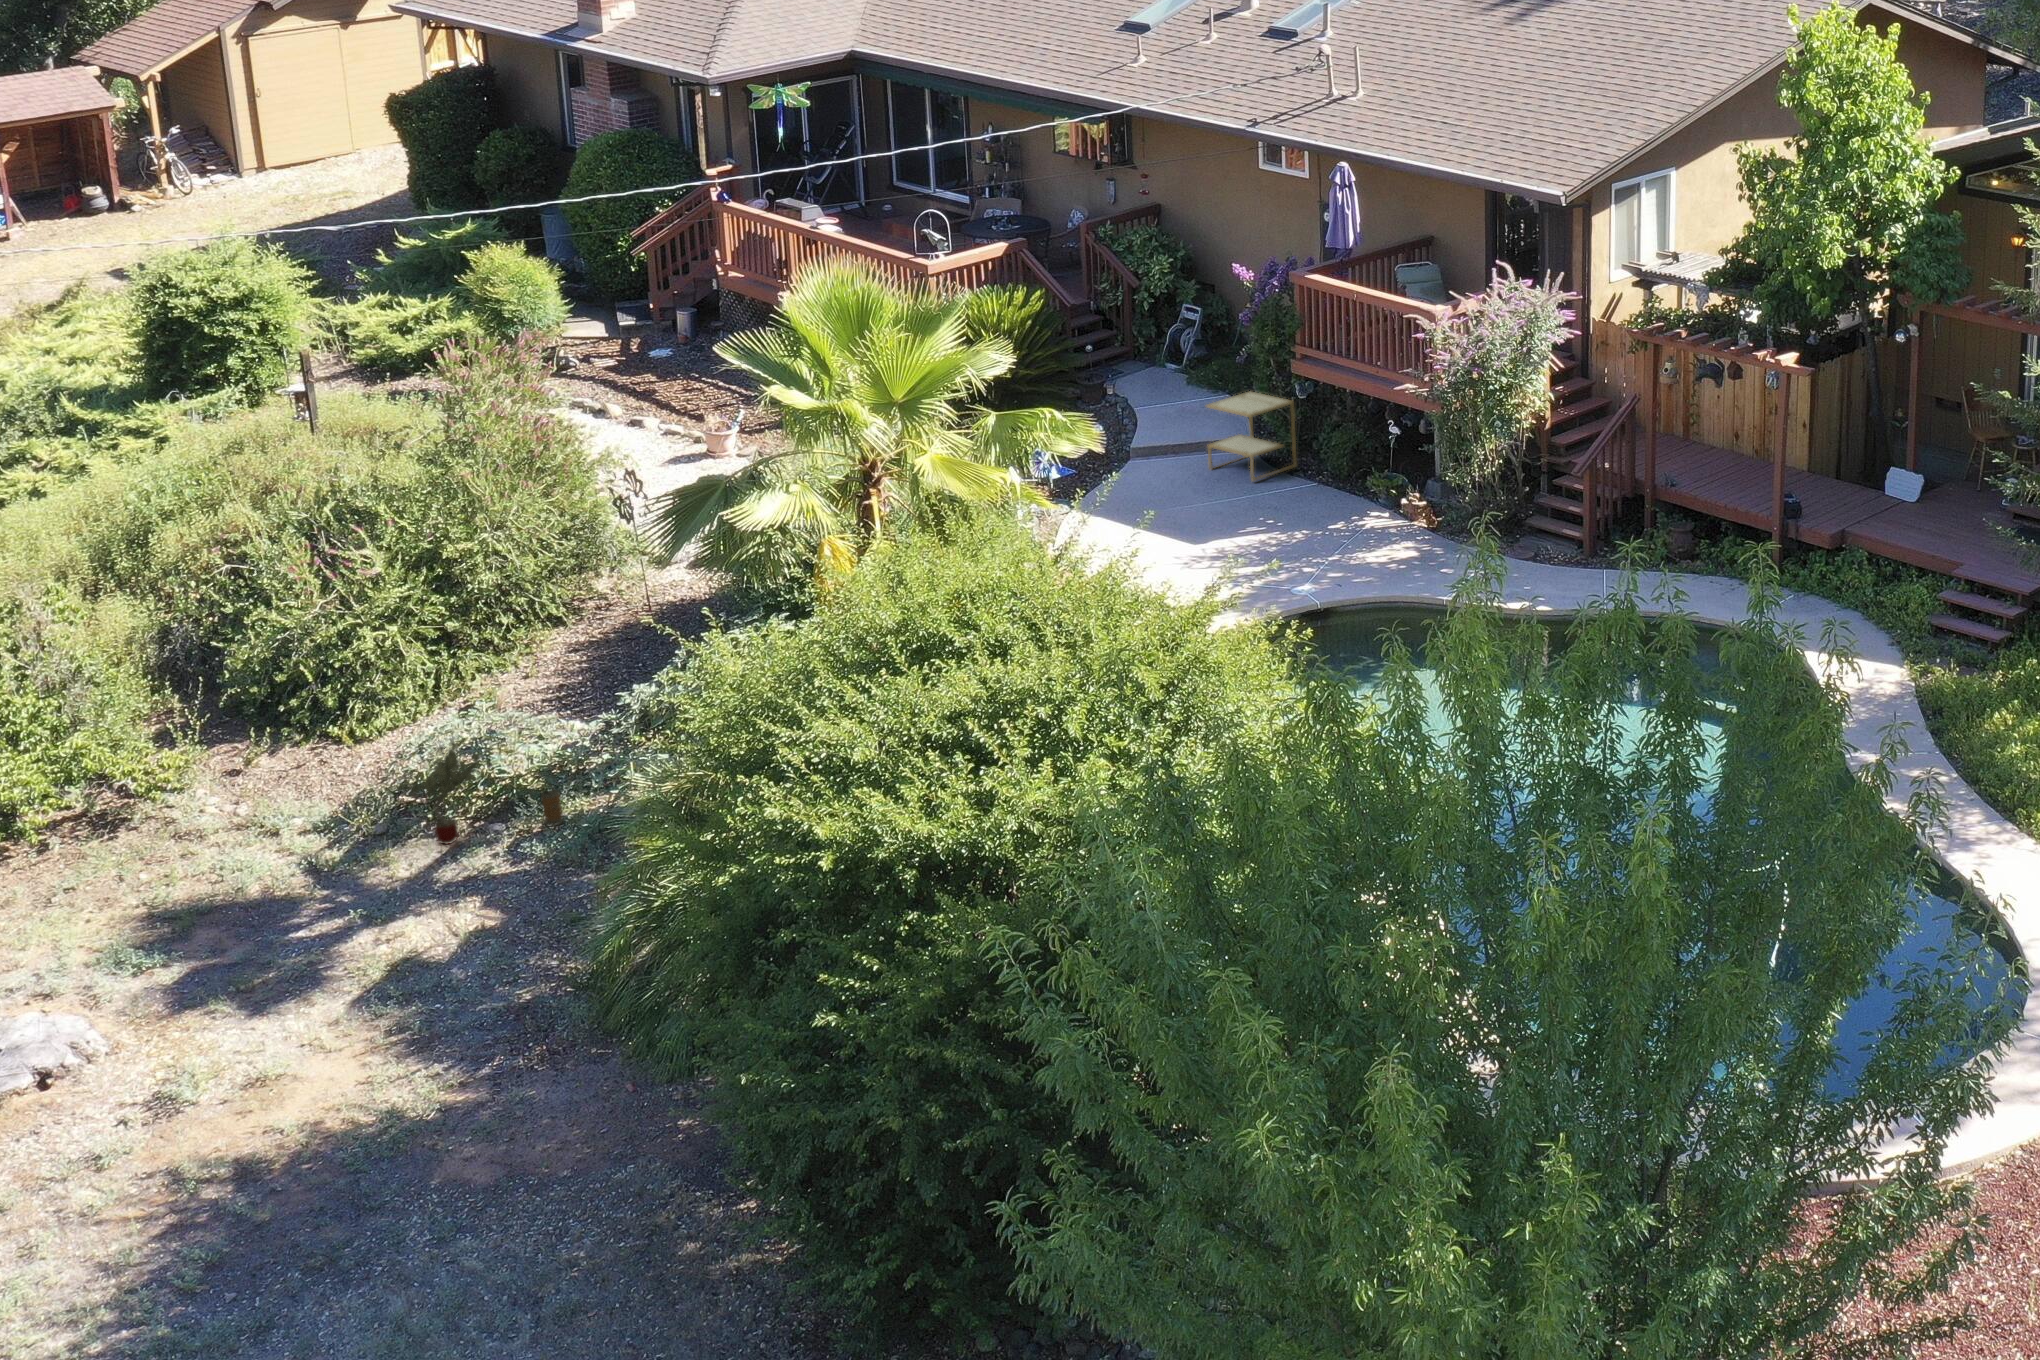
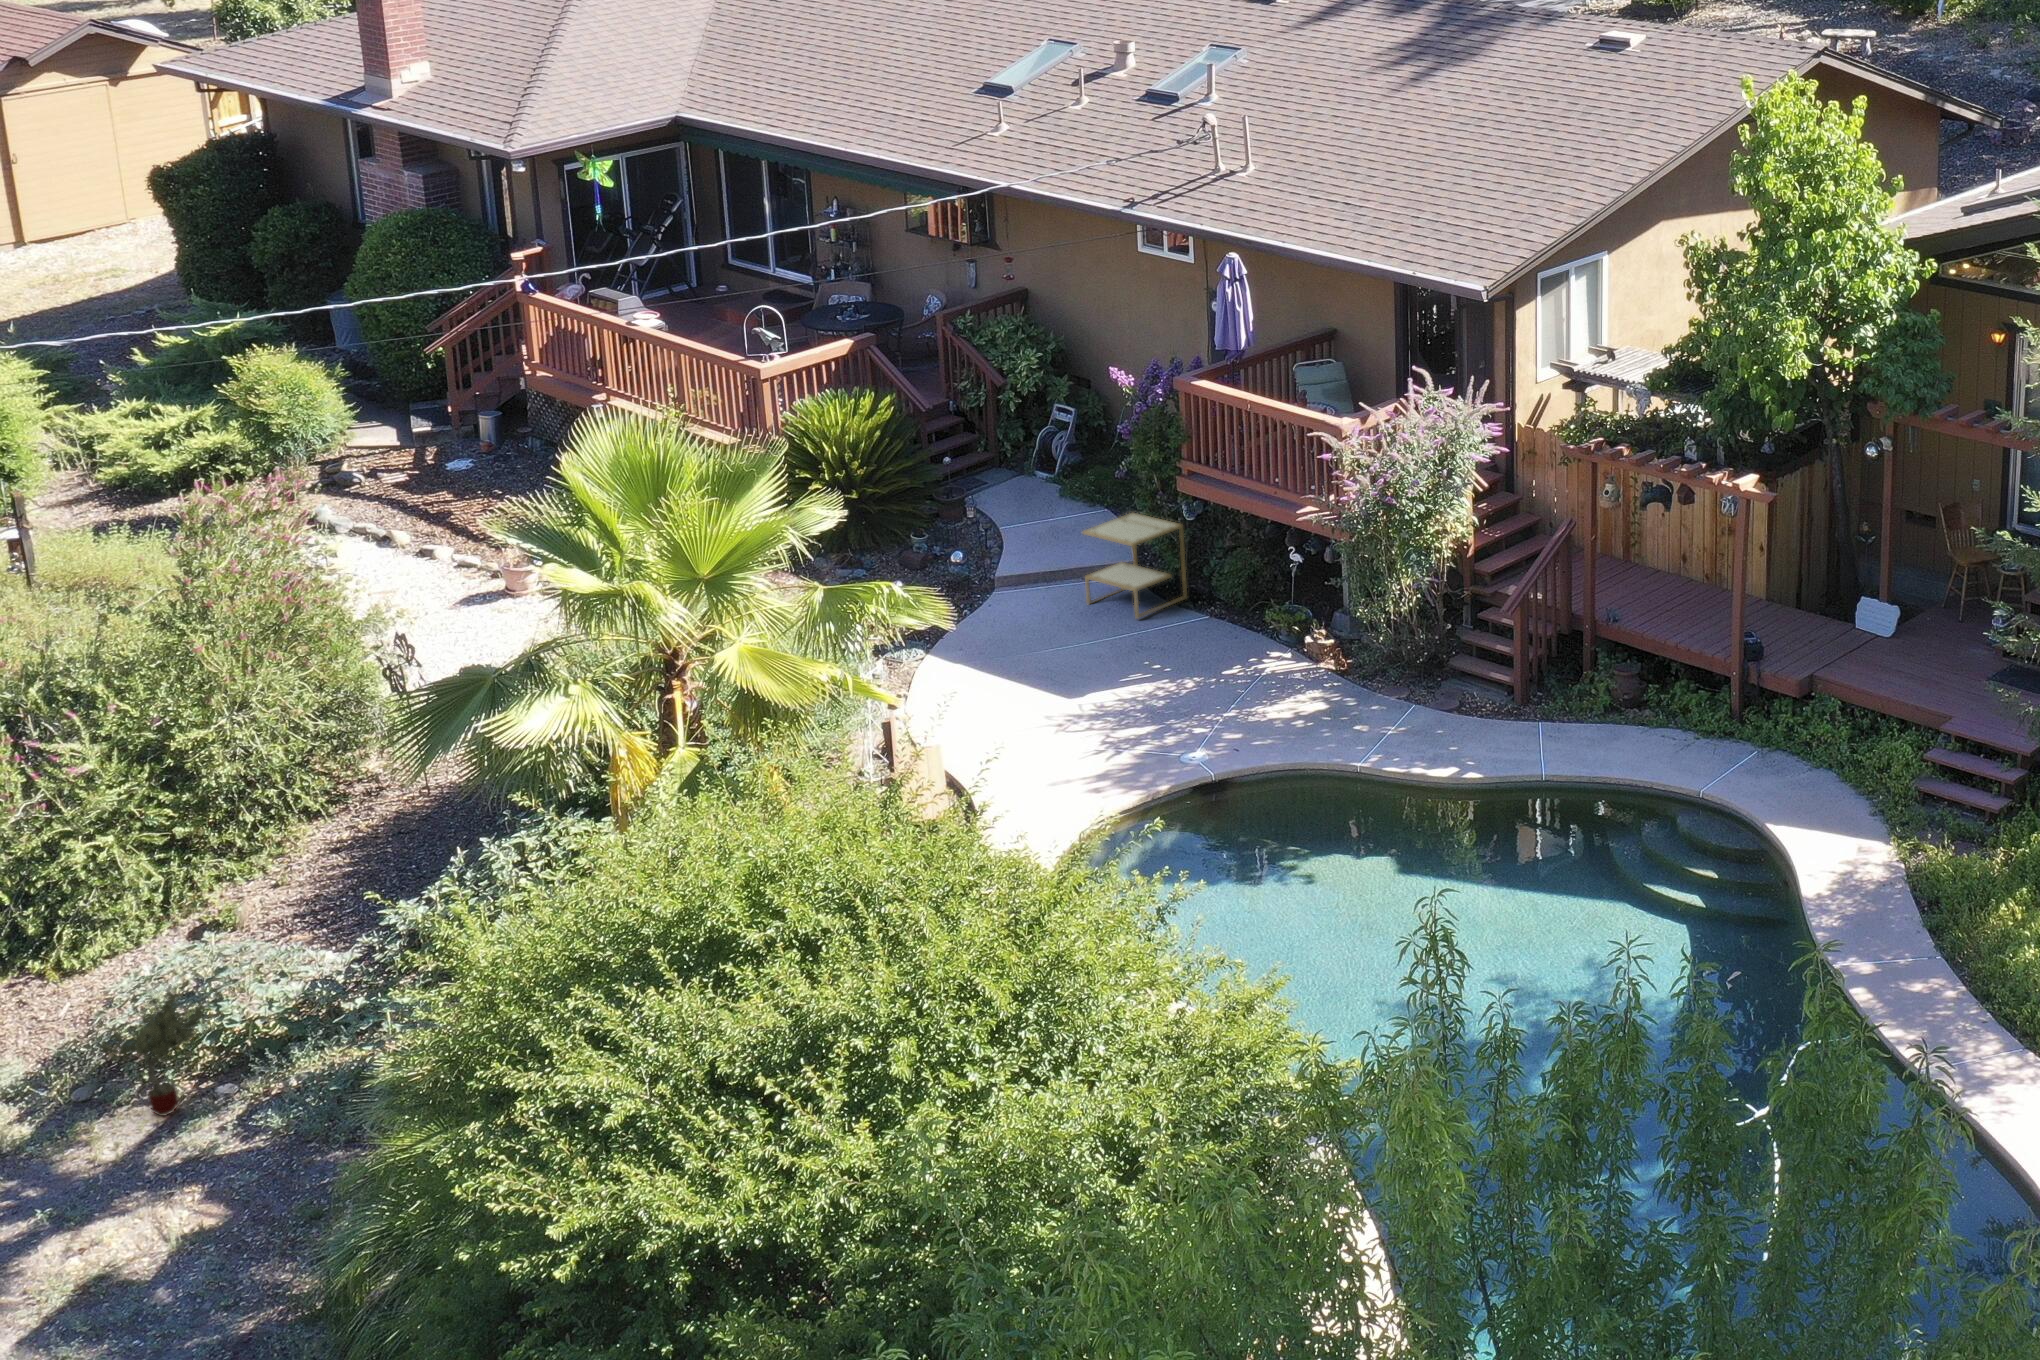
watering can: present [540,787,566,827] -> none [266,1031,320,1087]

